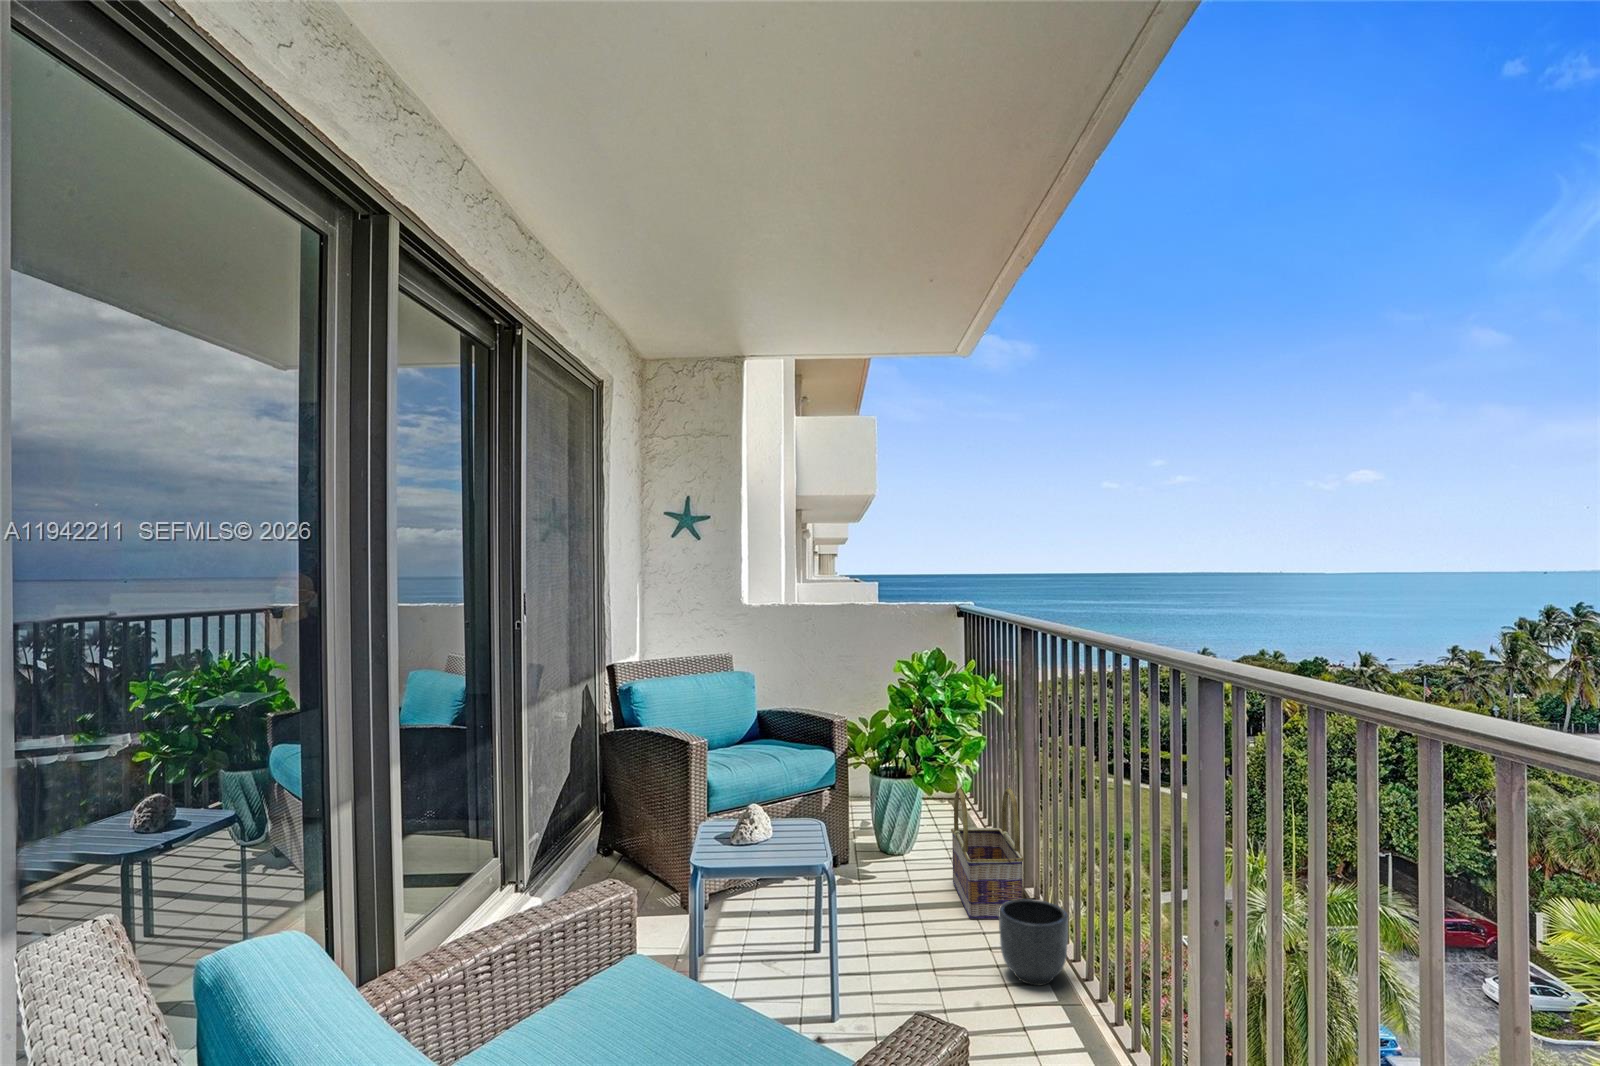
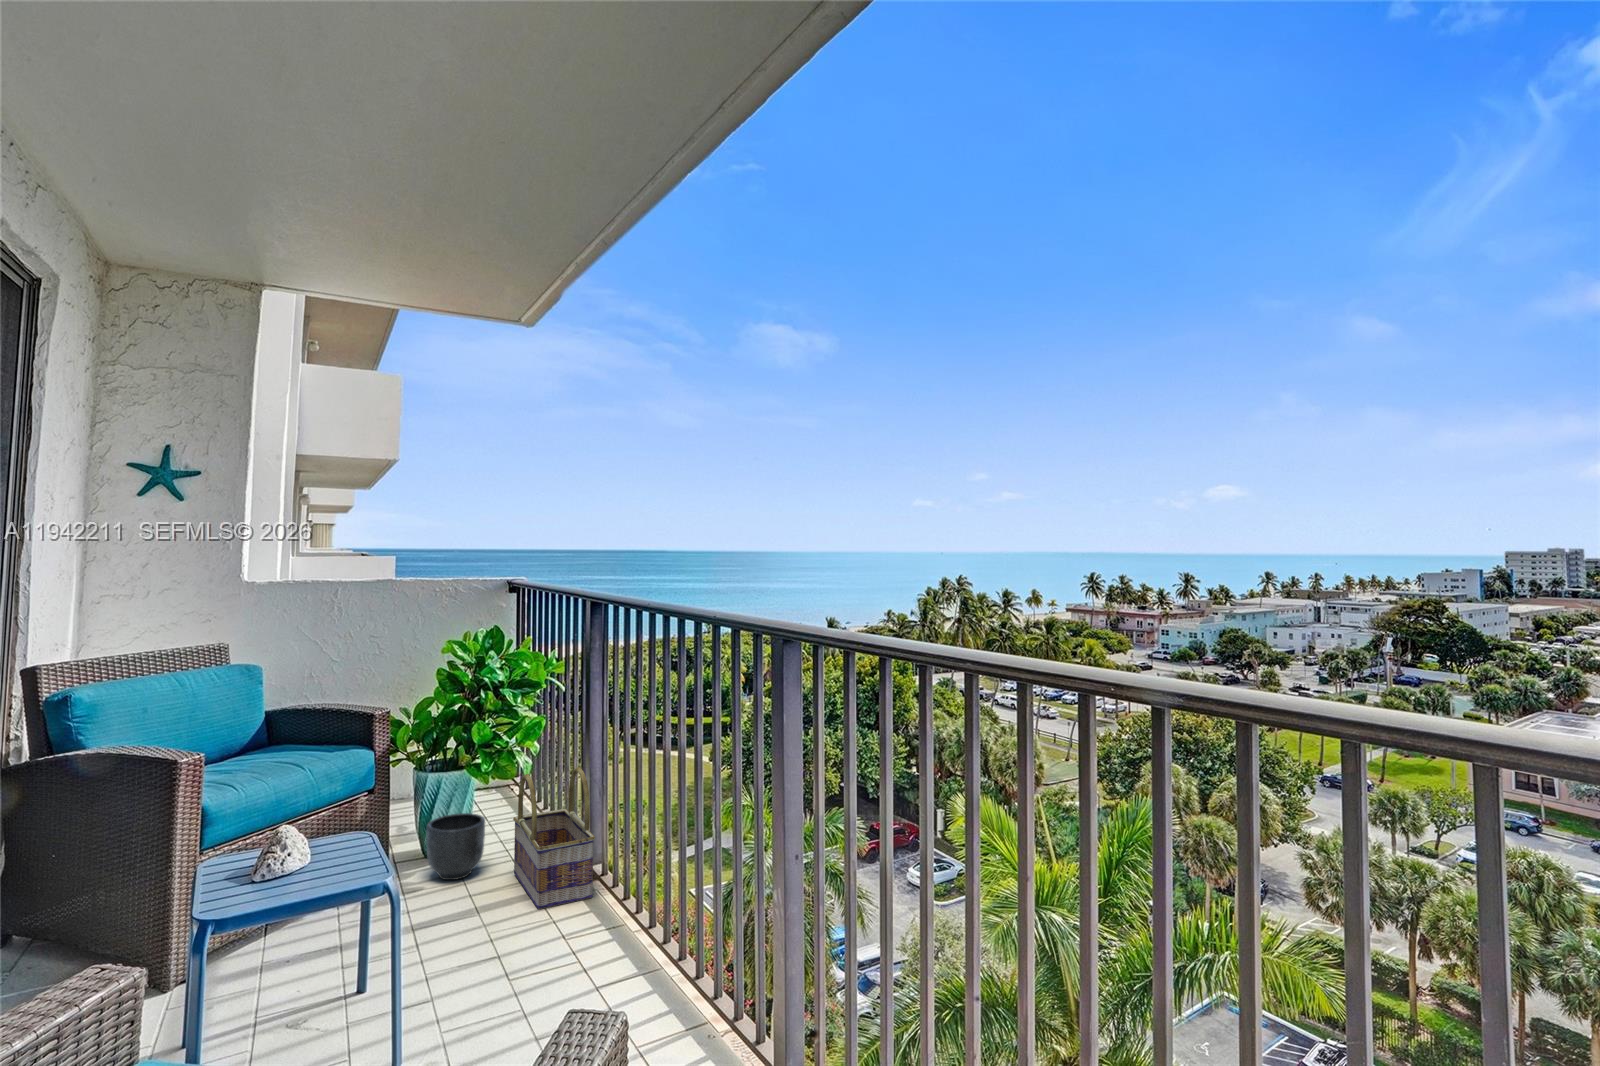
planter: present [999,899,1068,985] -> present [426,813,485,880]

